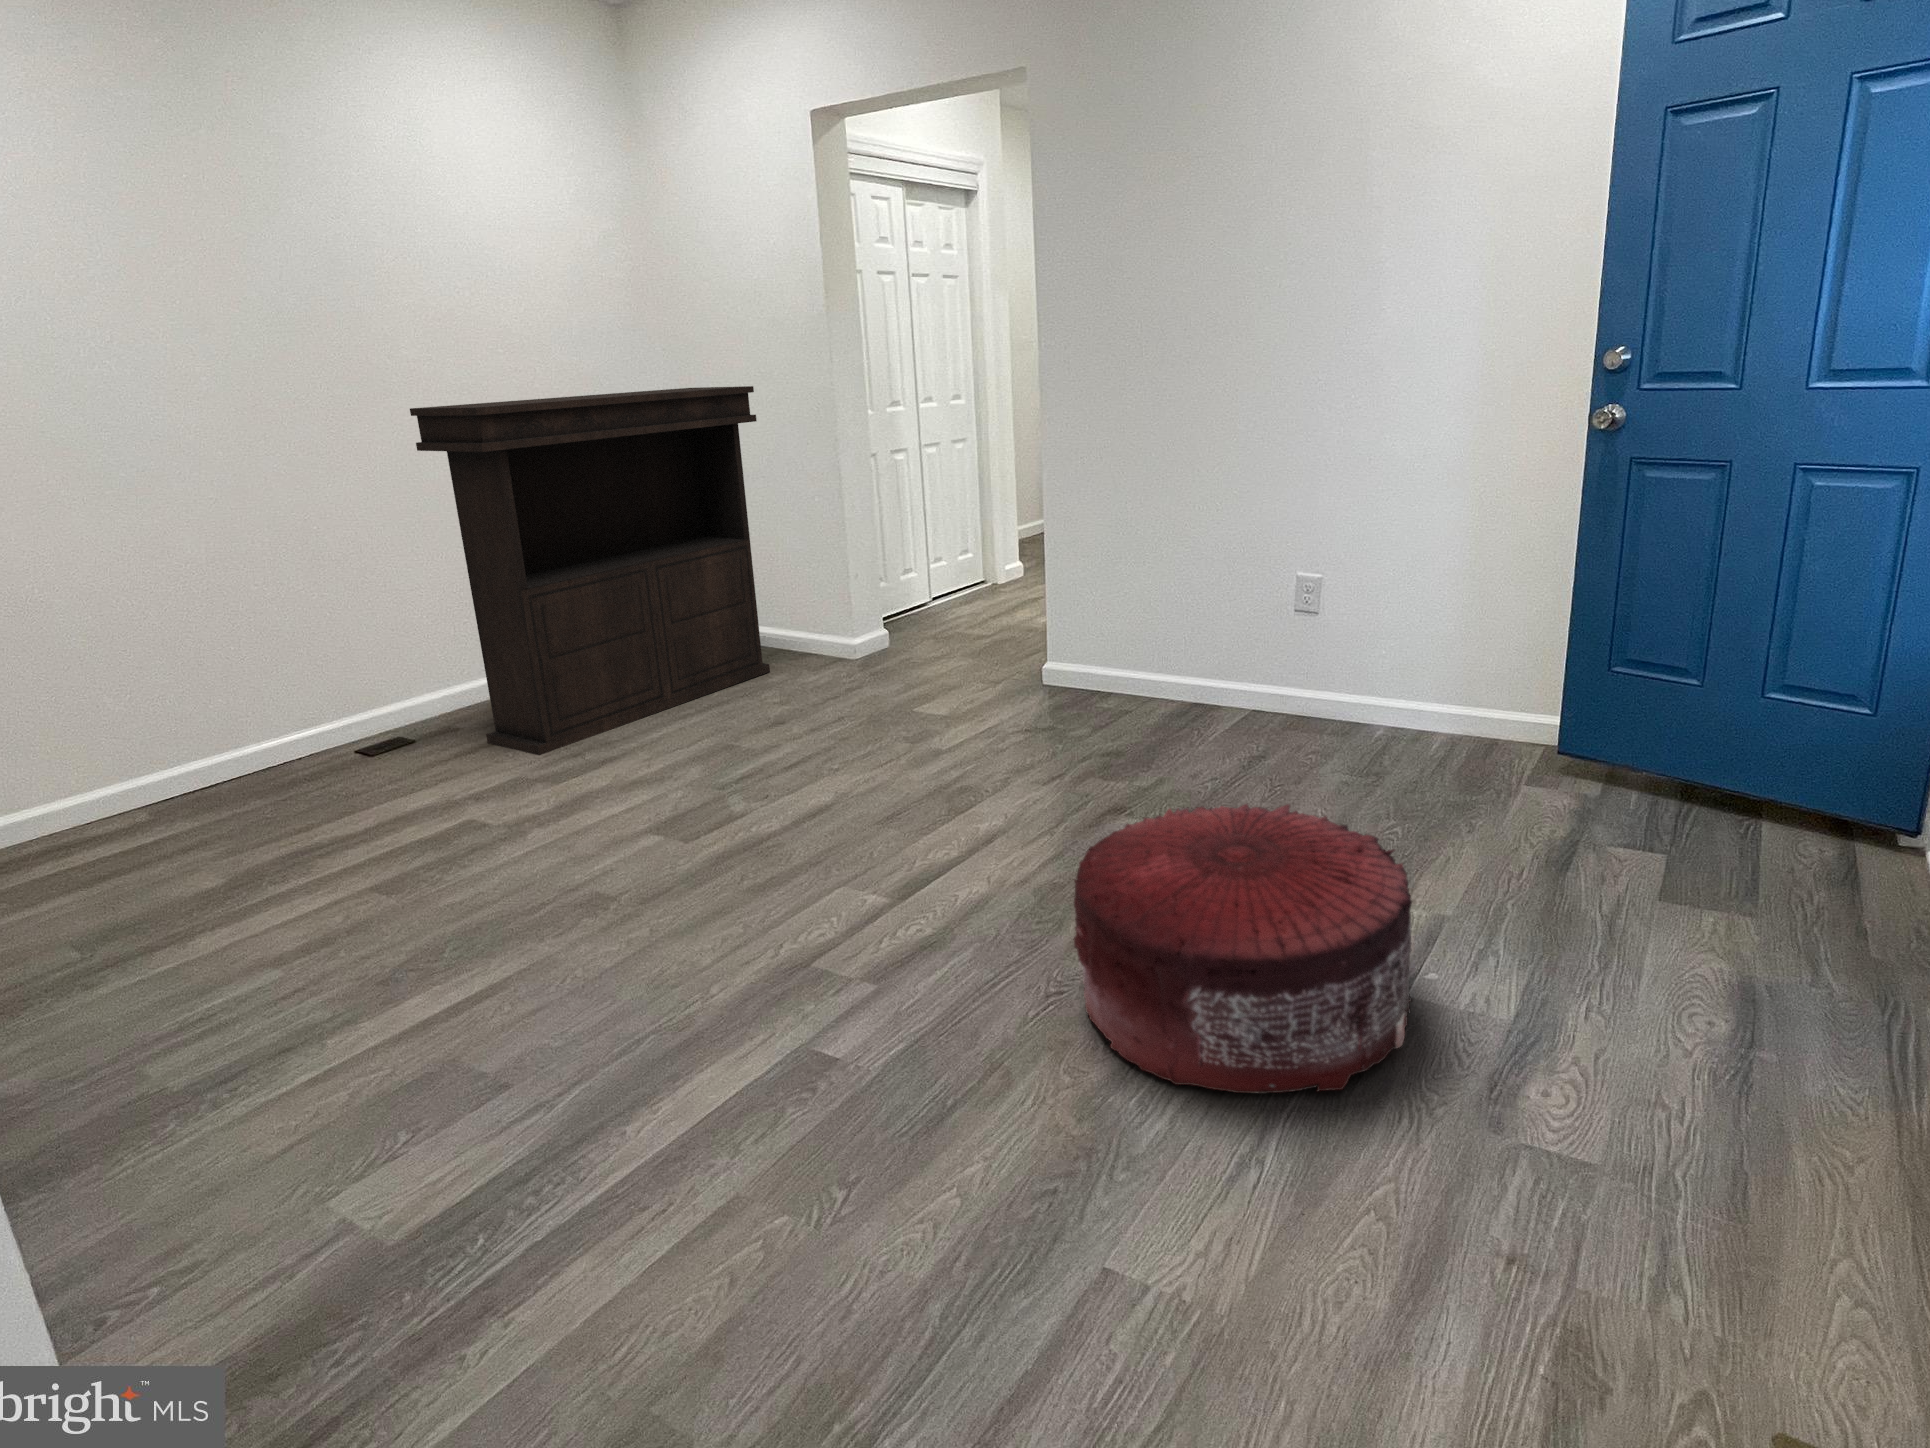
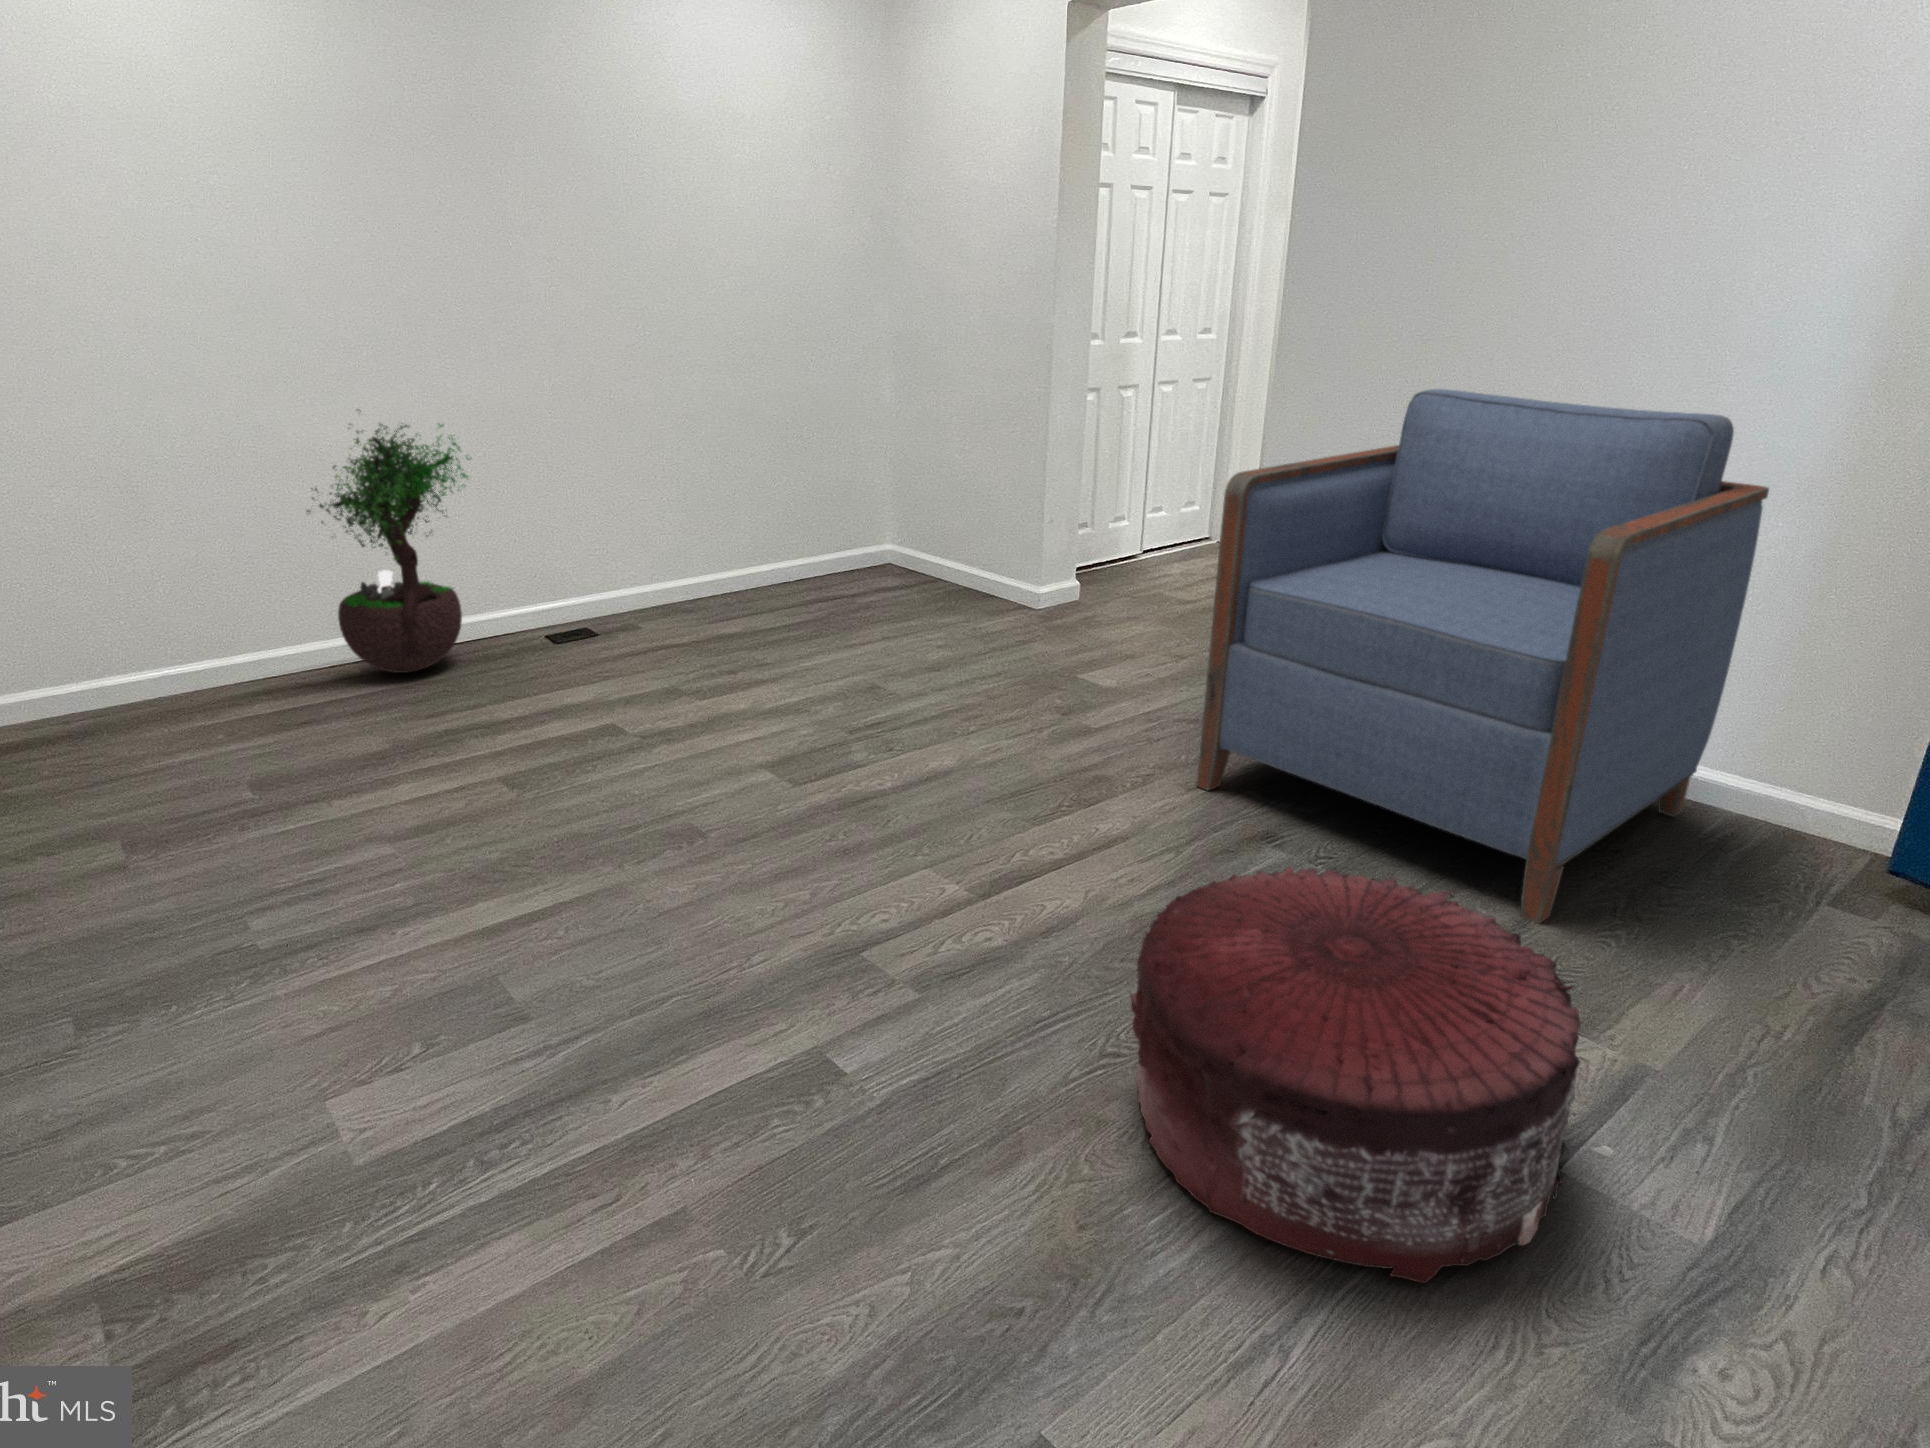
console table: present [410,386,770,755] -> none [612,302,962,668]
armchair: none [1040,427,1431,834] -> present [1197,389,1769,924]
potted tree: none [86,529,276,809] -> present [307,410,471,673]

